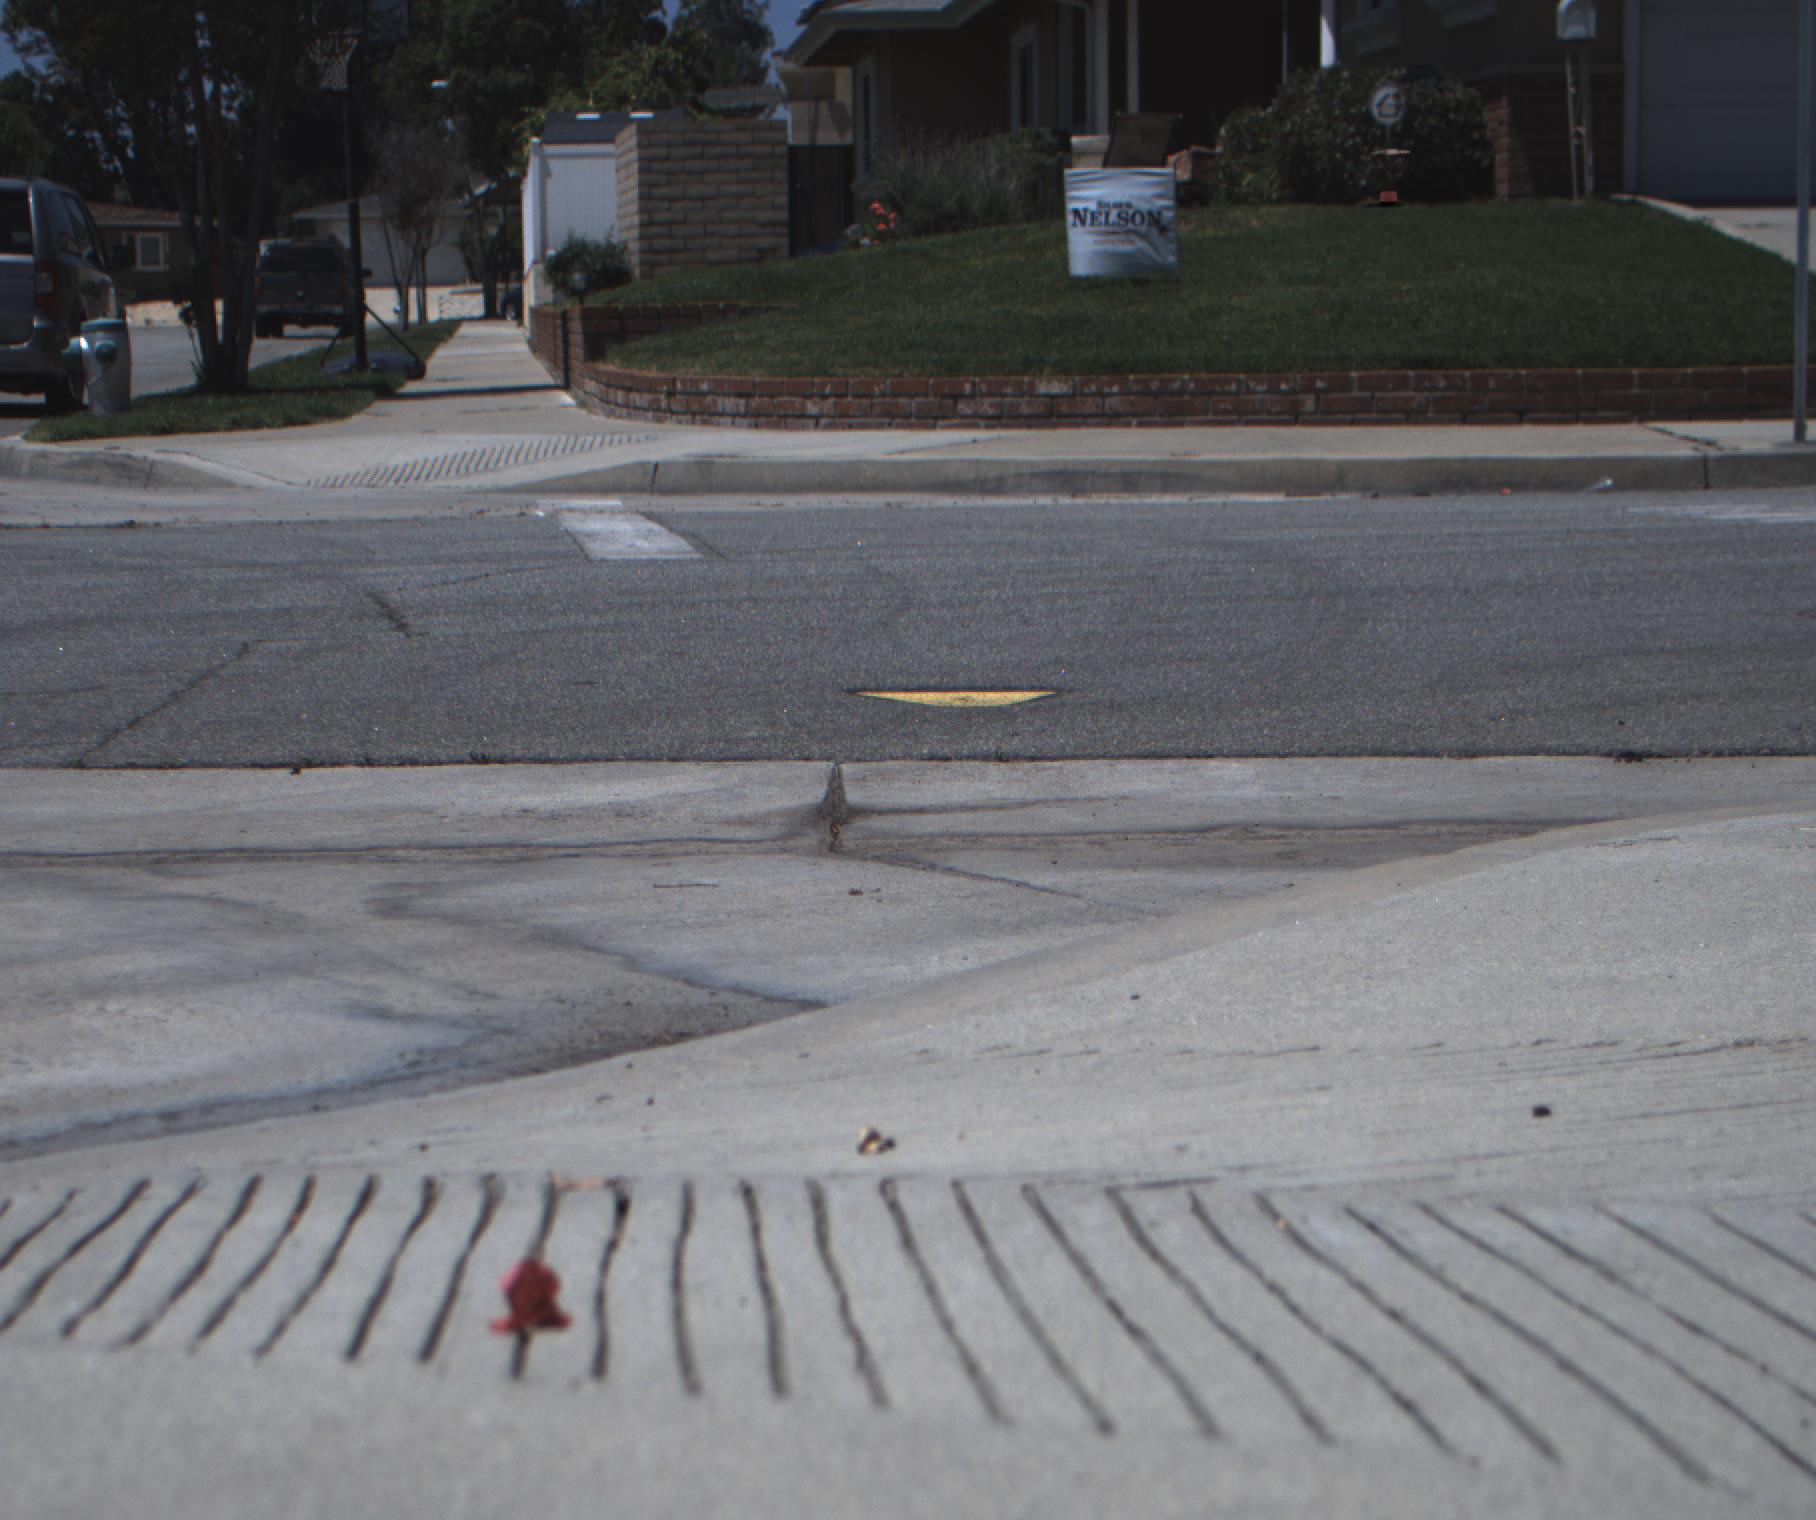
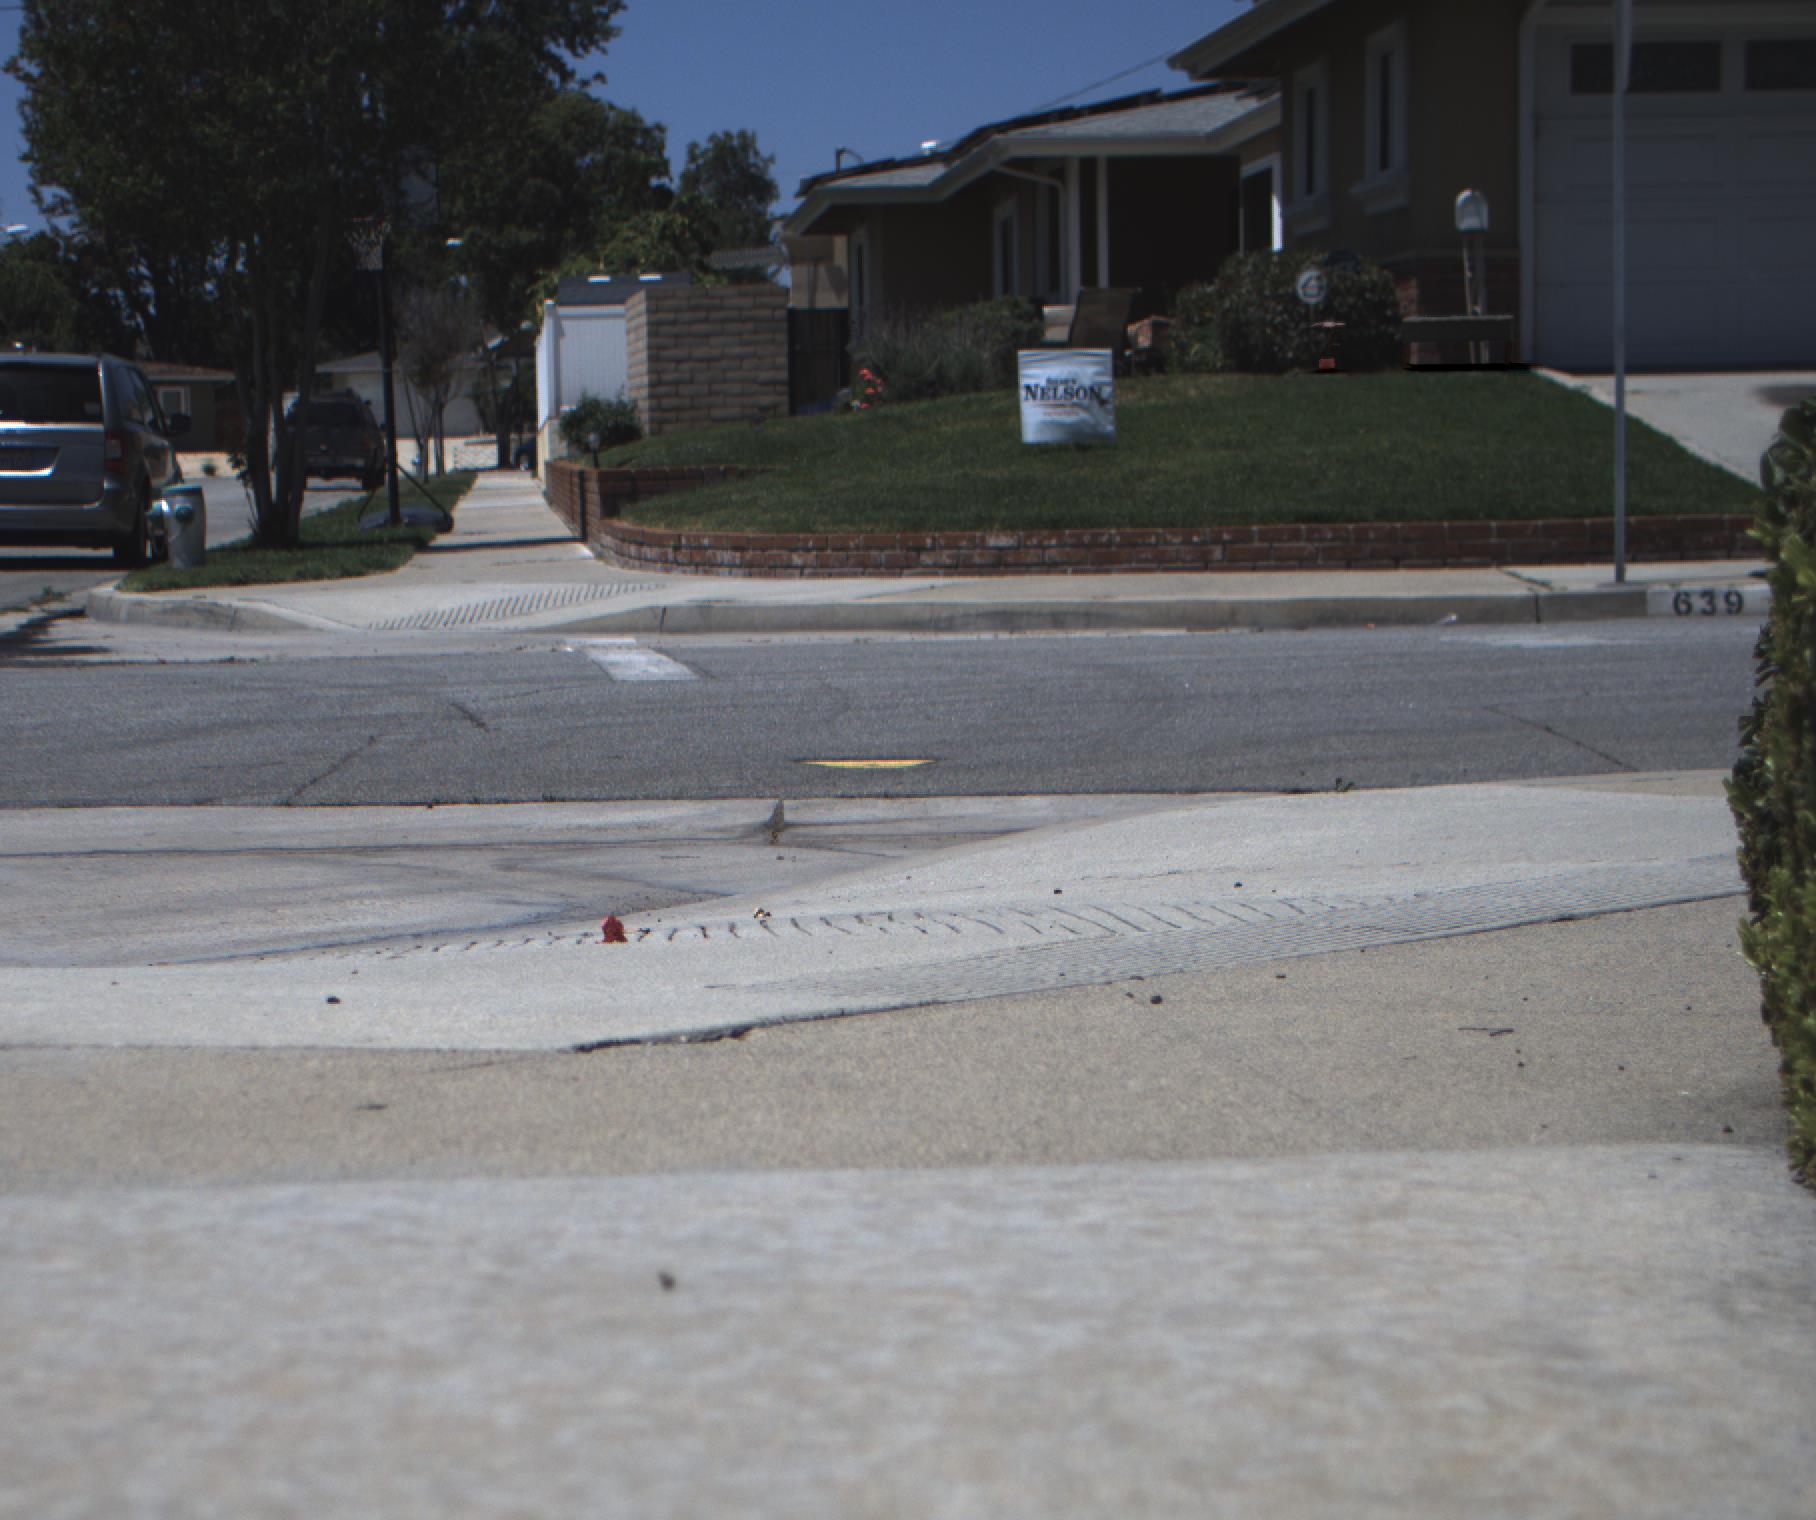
bench: none [1472,143,1596,200] -> present [1402,315,1515,366]

